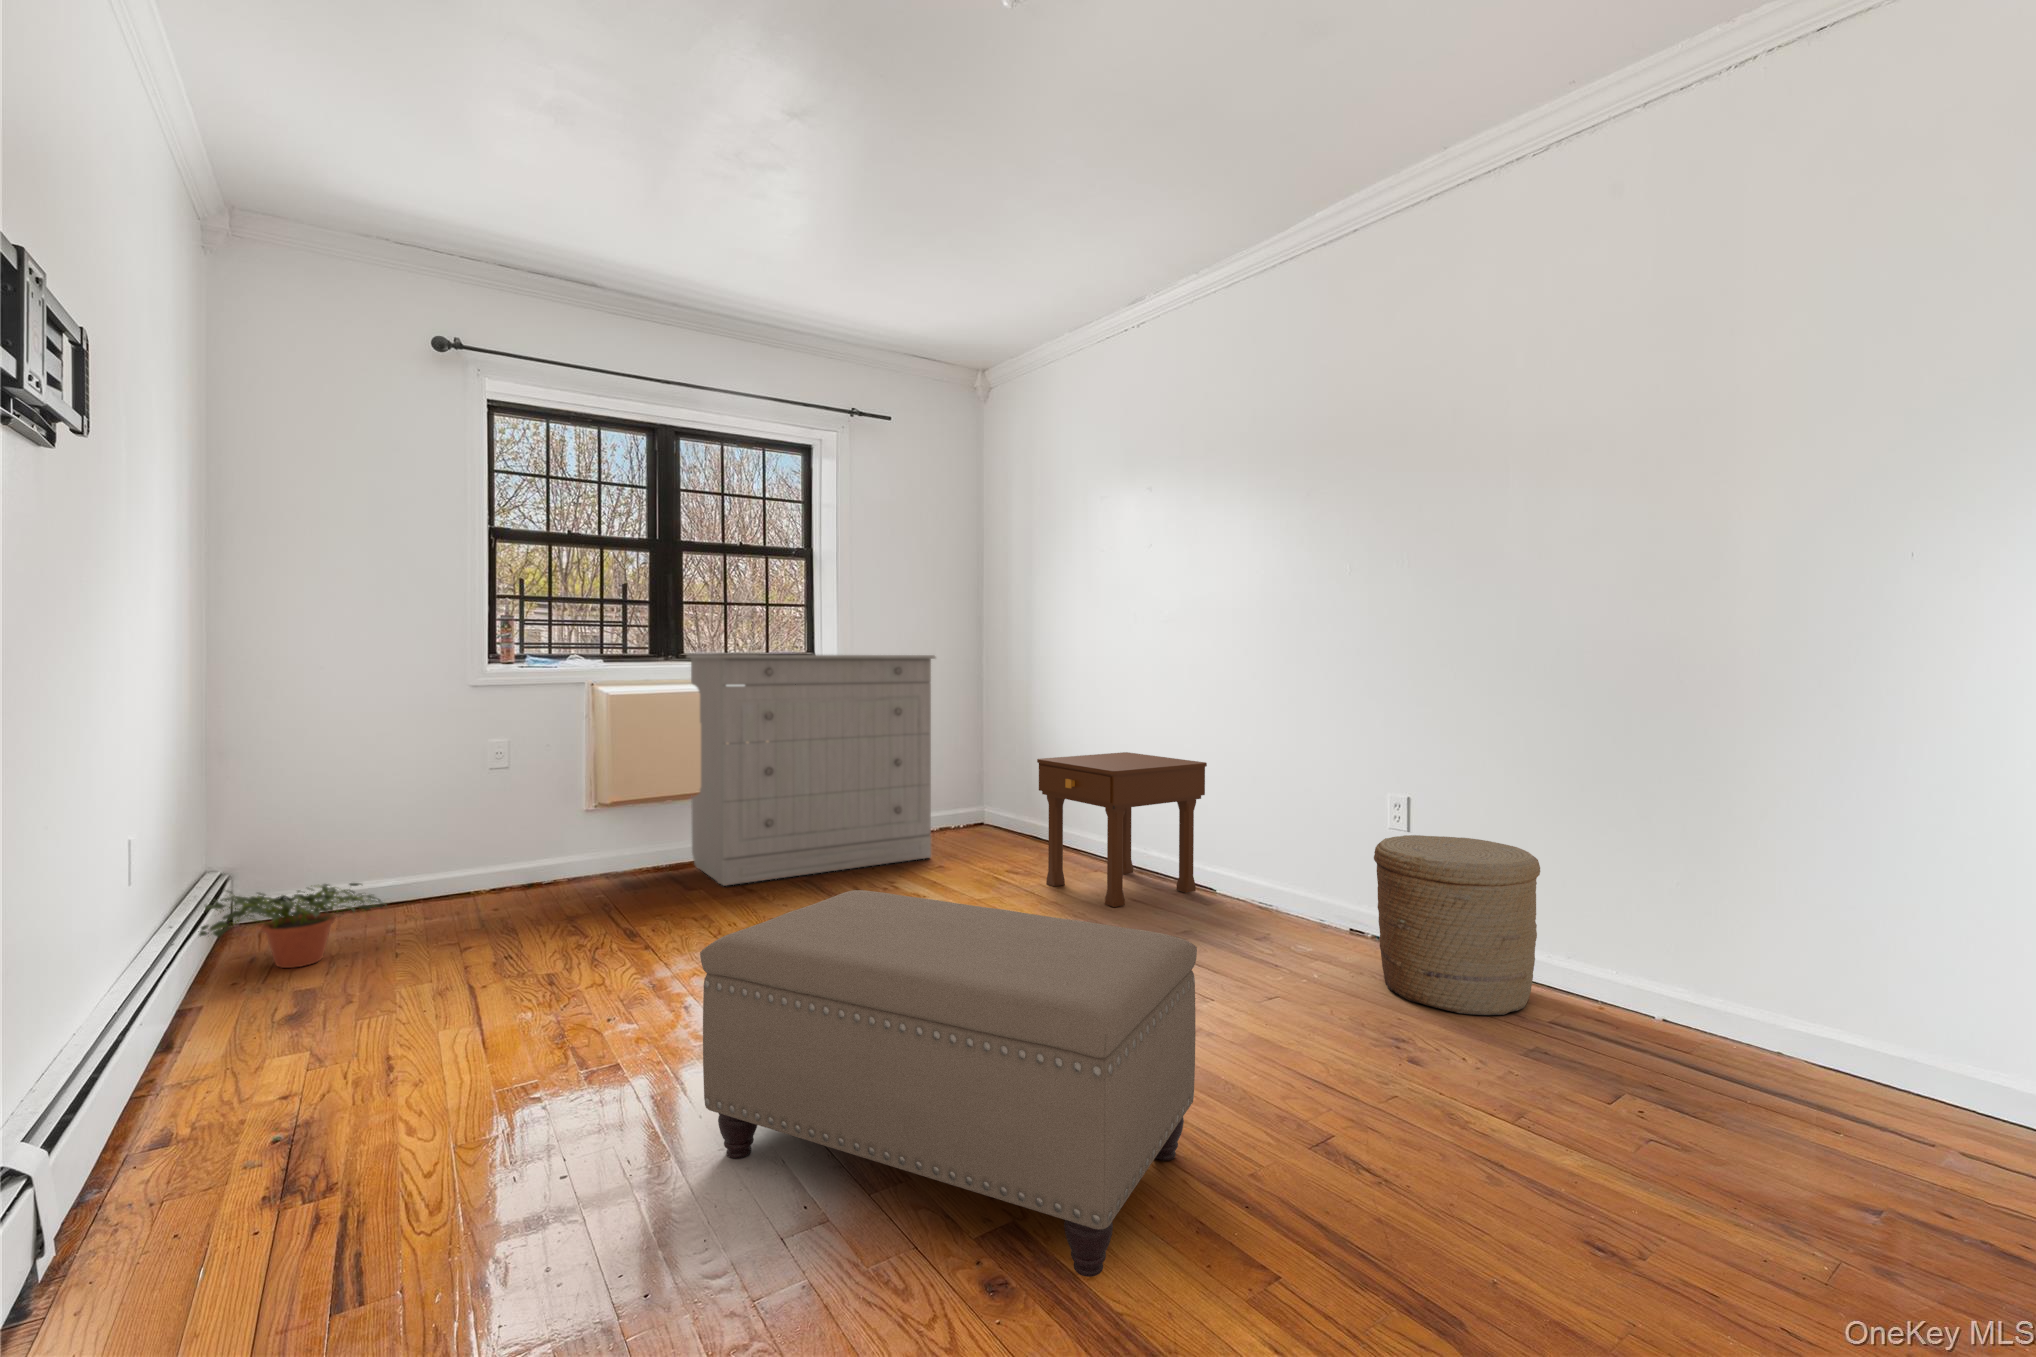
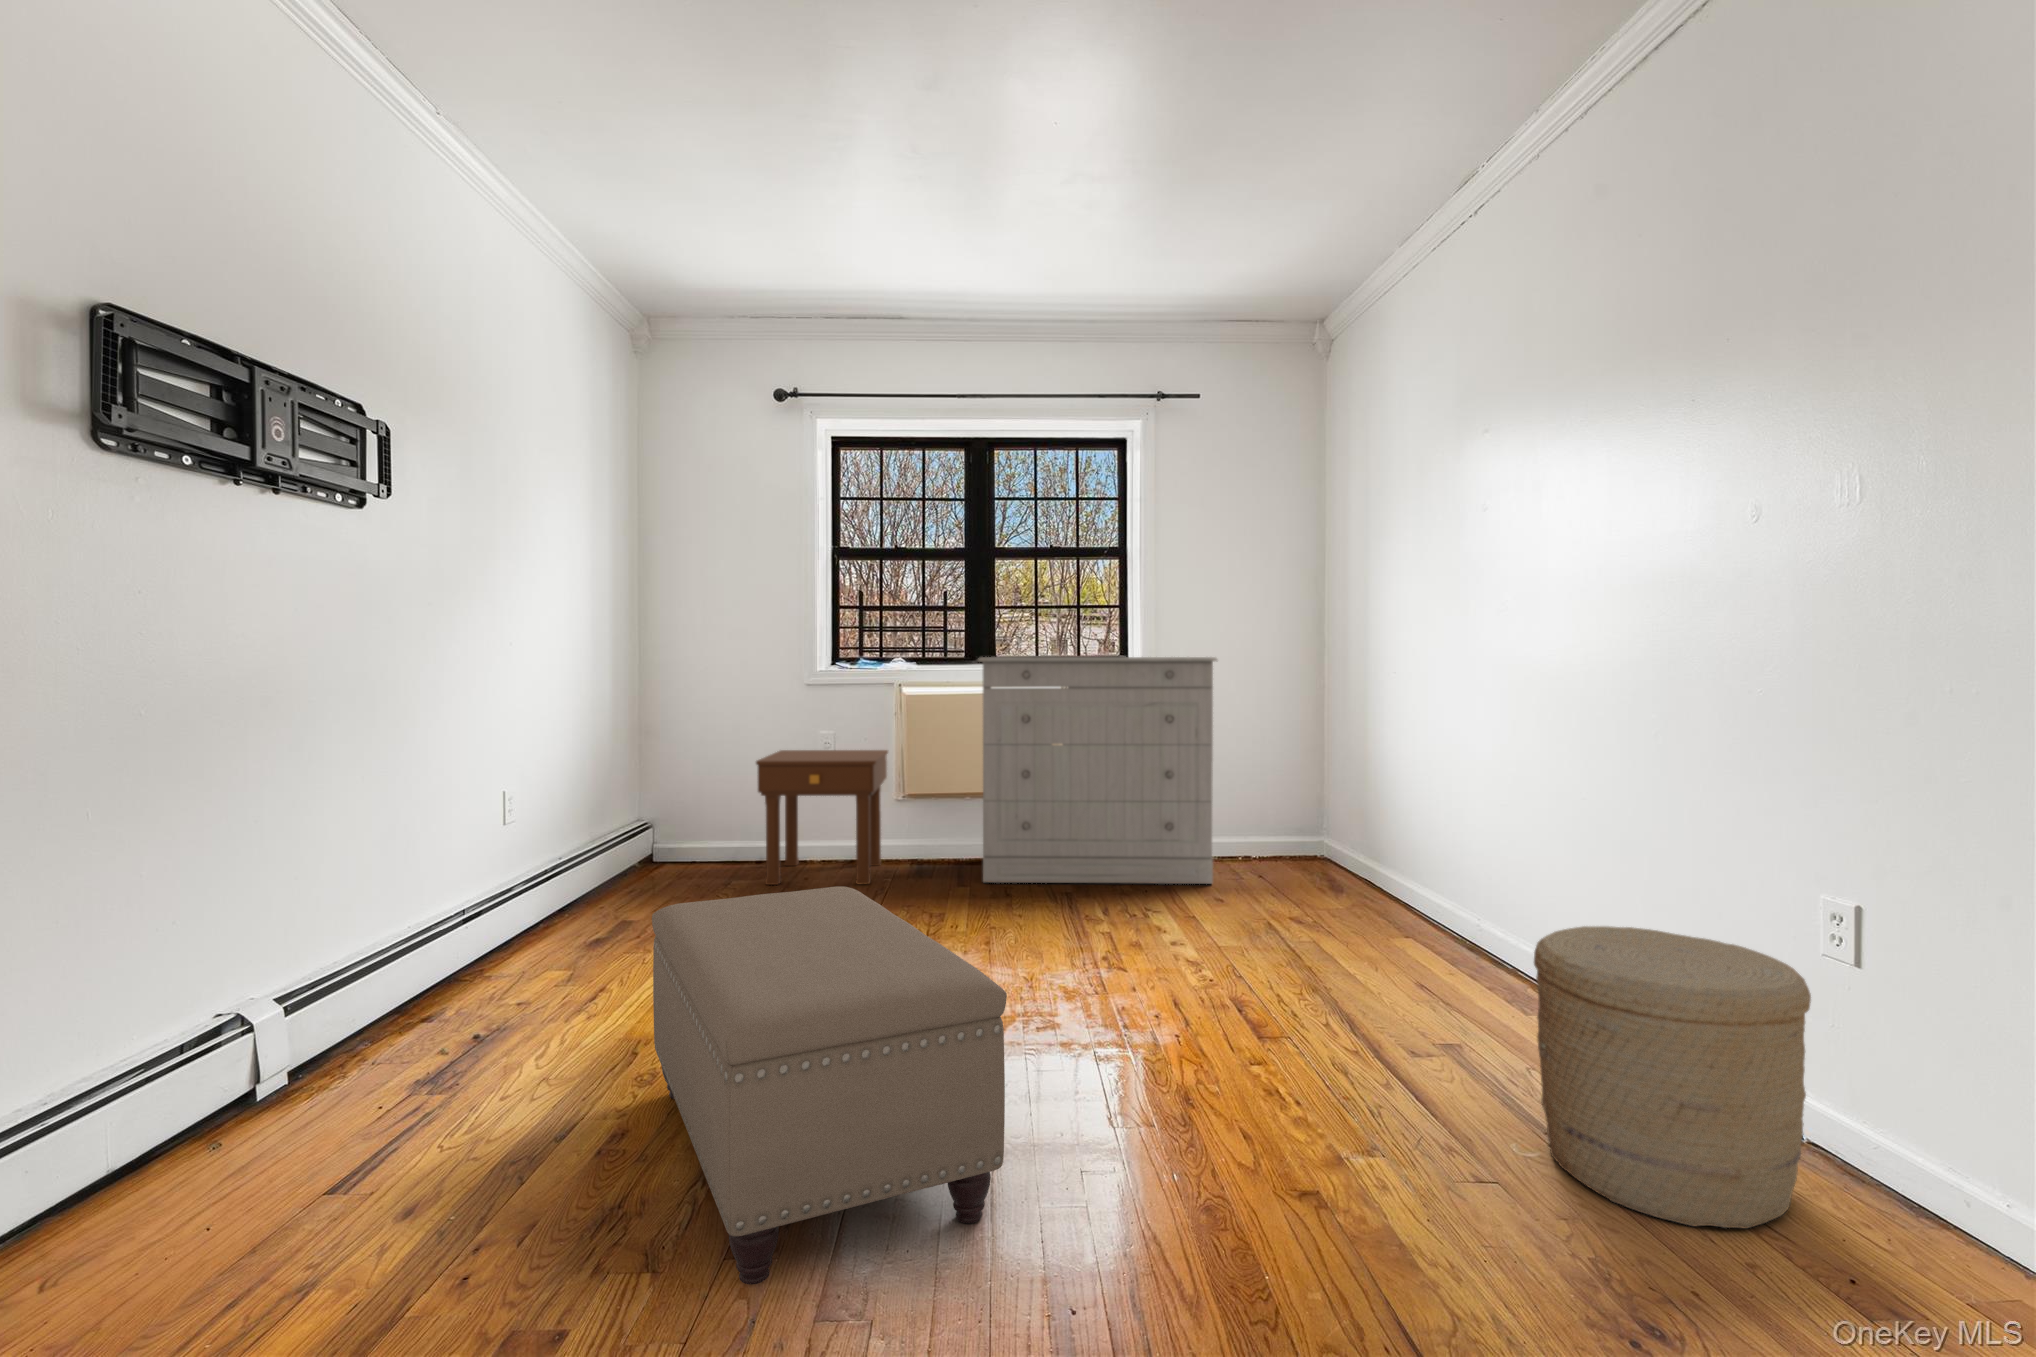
nightstand: present [1037,752,1207,907] -> present [756,750,888,885]
potted plant: present [198,883,386,968] -> none [583,832,706,897]

